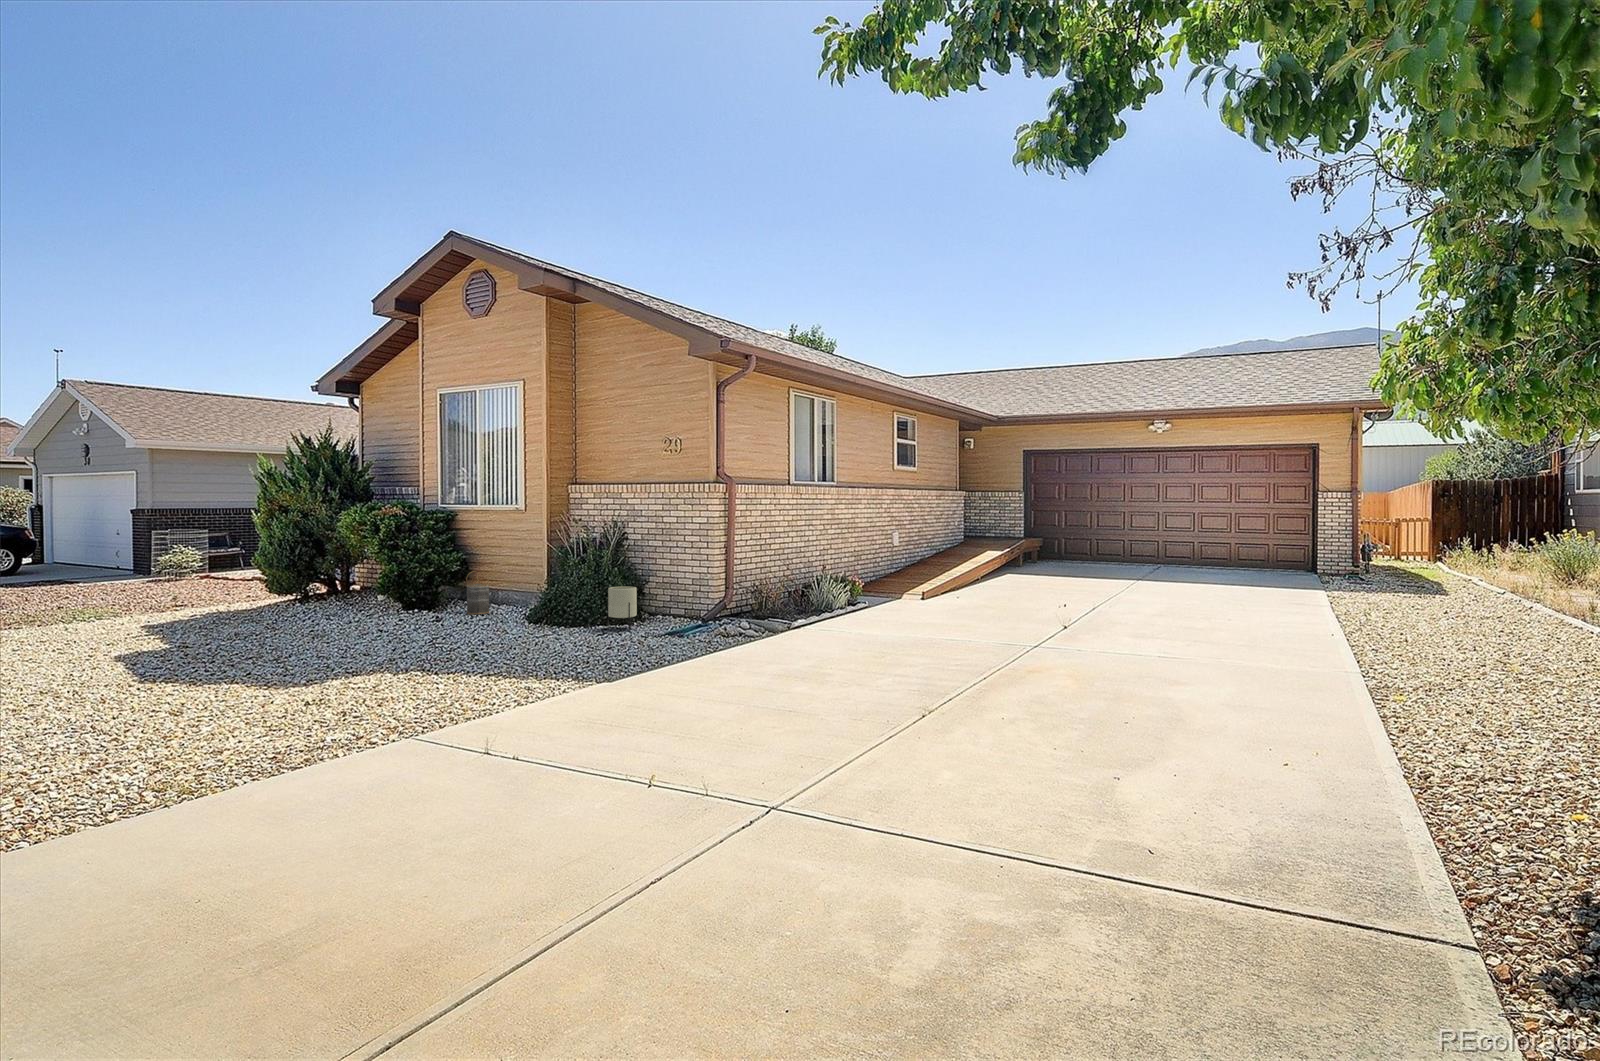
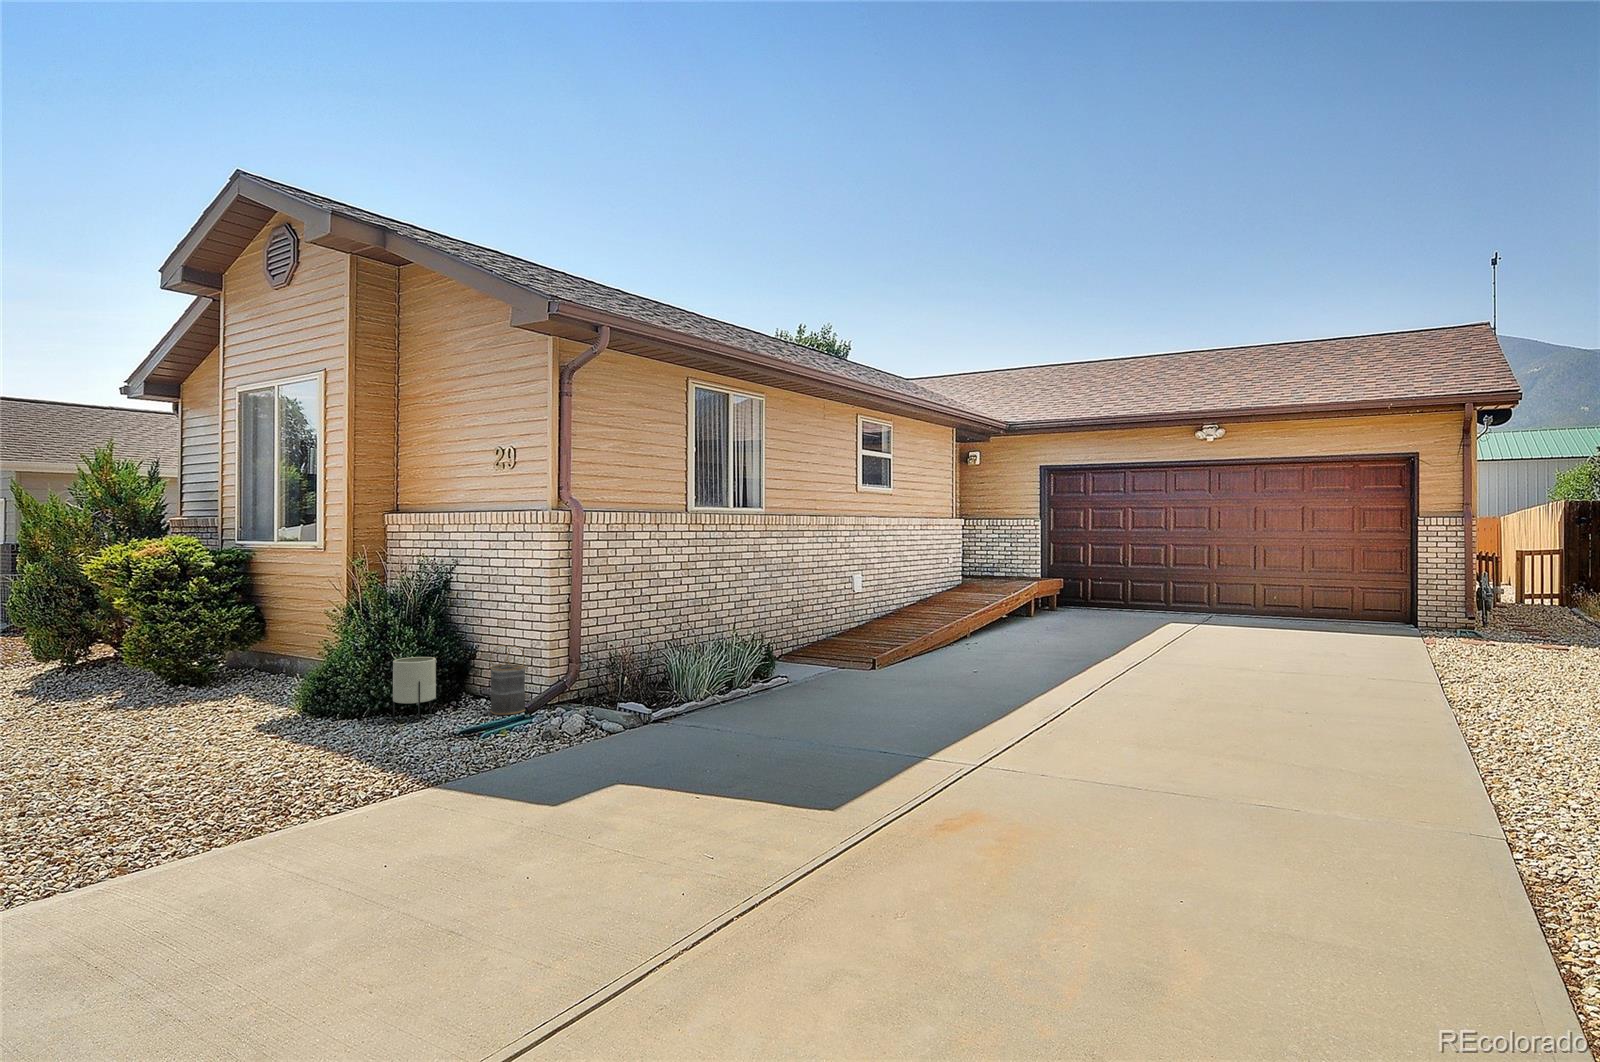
basket: present [466,572,489,614] -> present [490,645,526,715]

